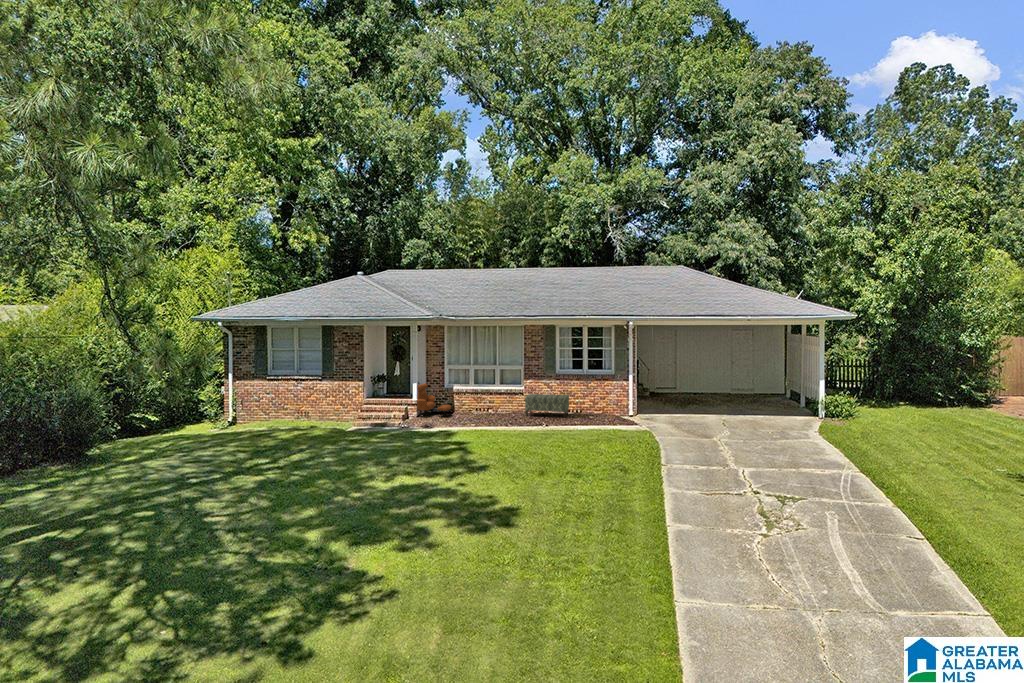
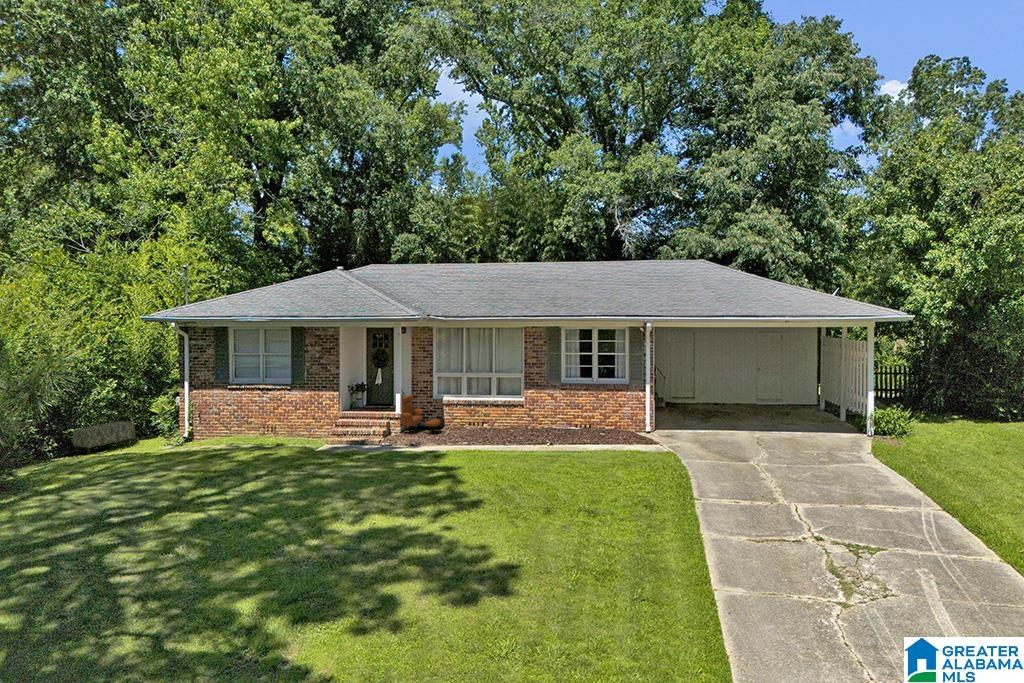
bench: present [525,394,569,418] -> present [73,421,135,454]

